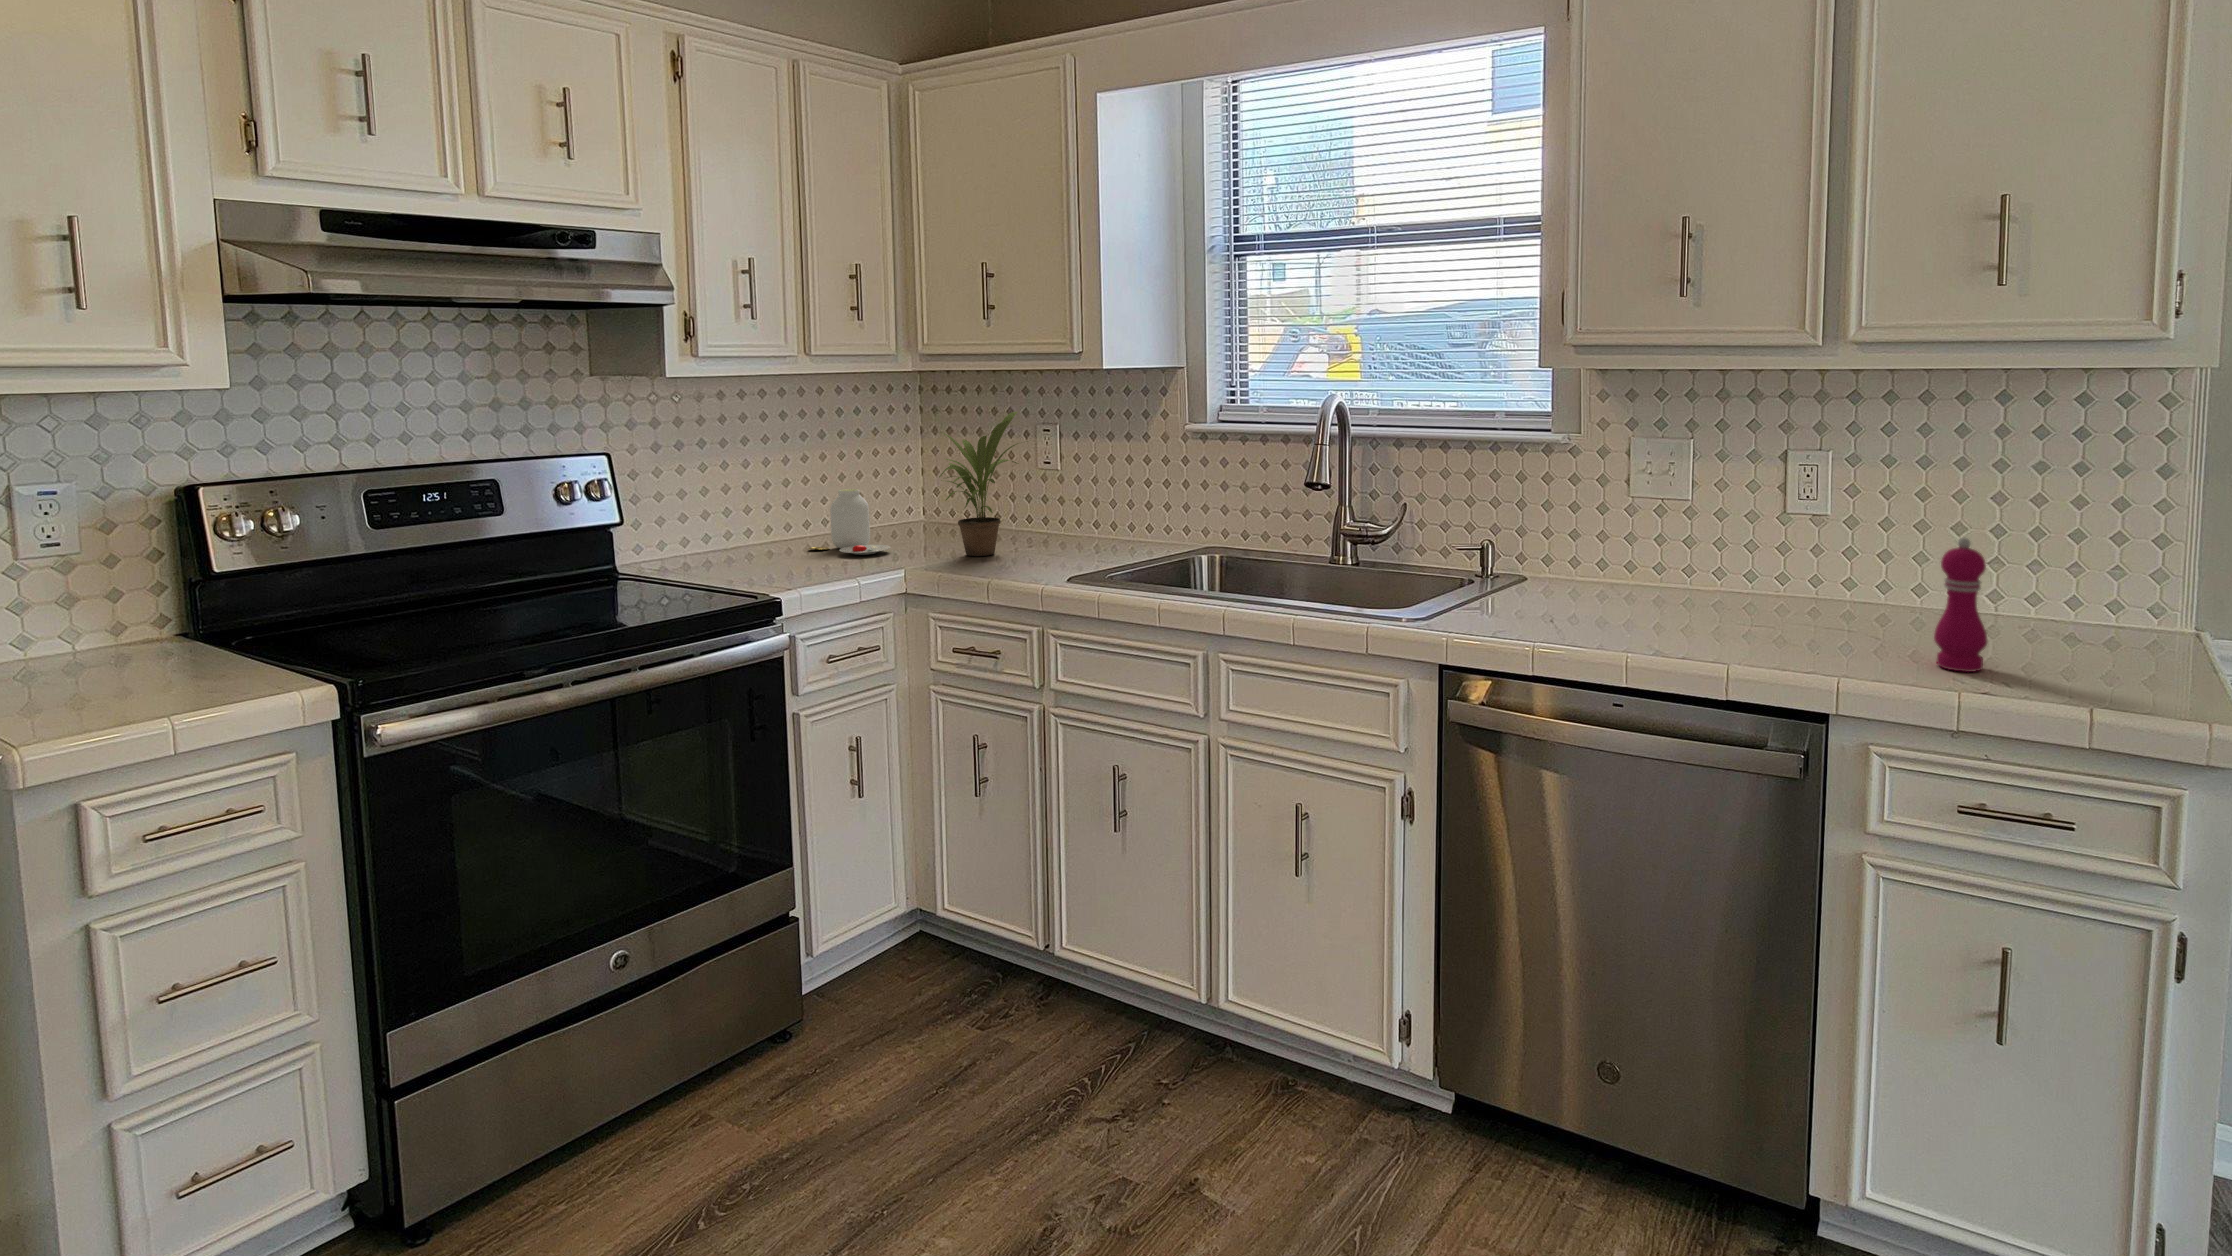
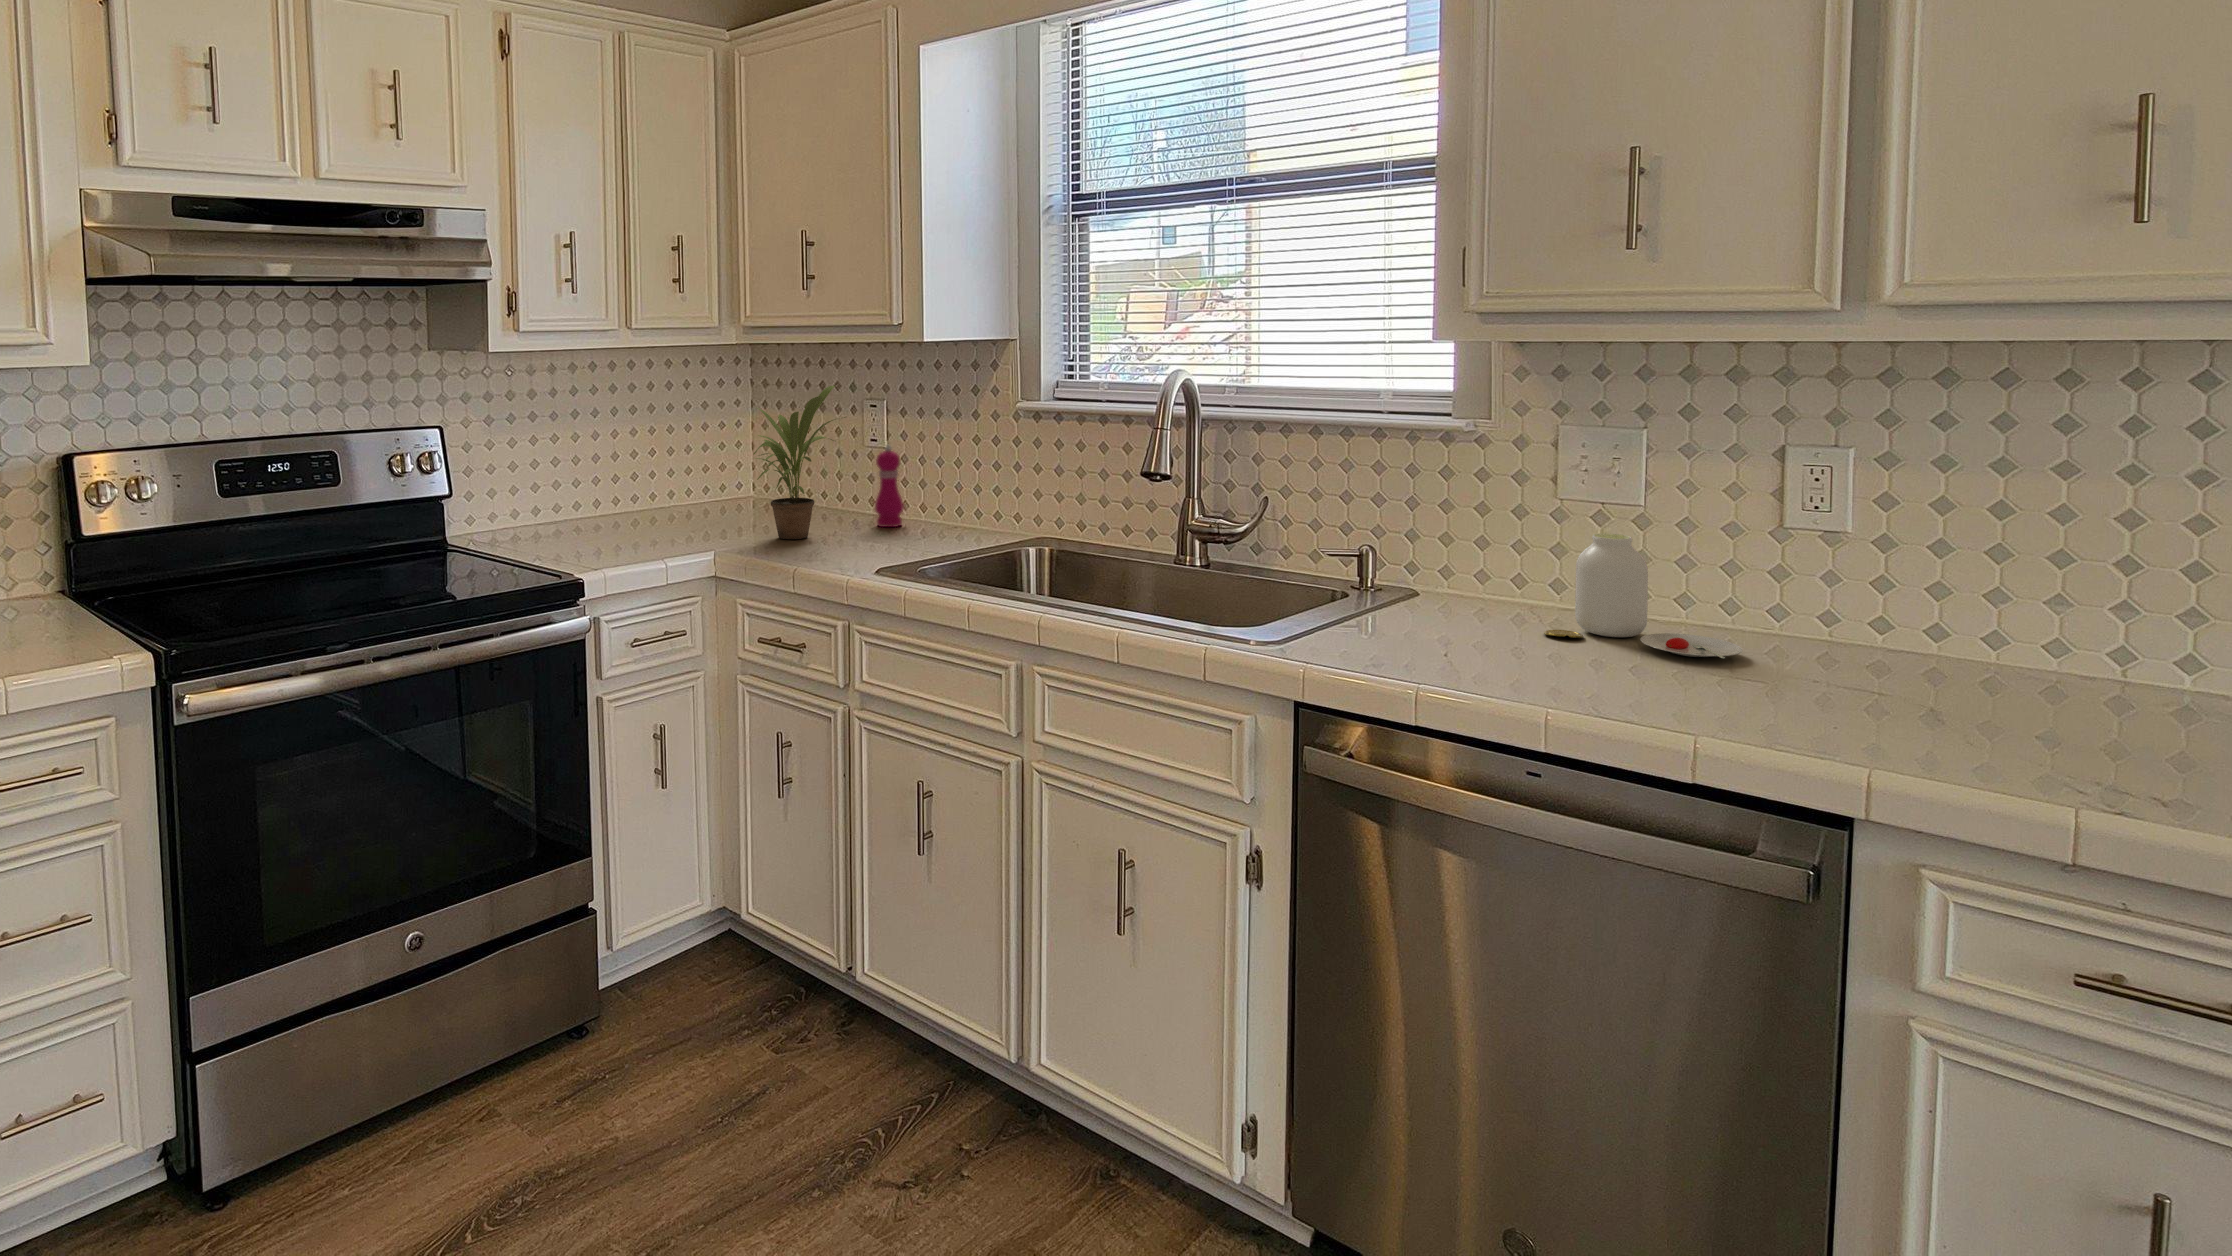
jar: present [808,489,891,555] -> present [1544,533,1742,658]
pepper mill: present [1934,537,1987,672] -> present [875,445,904,527]

